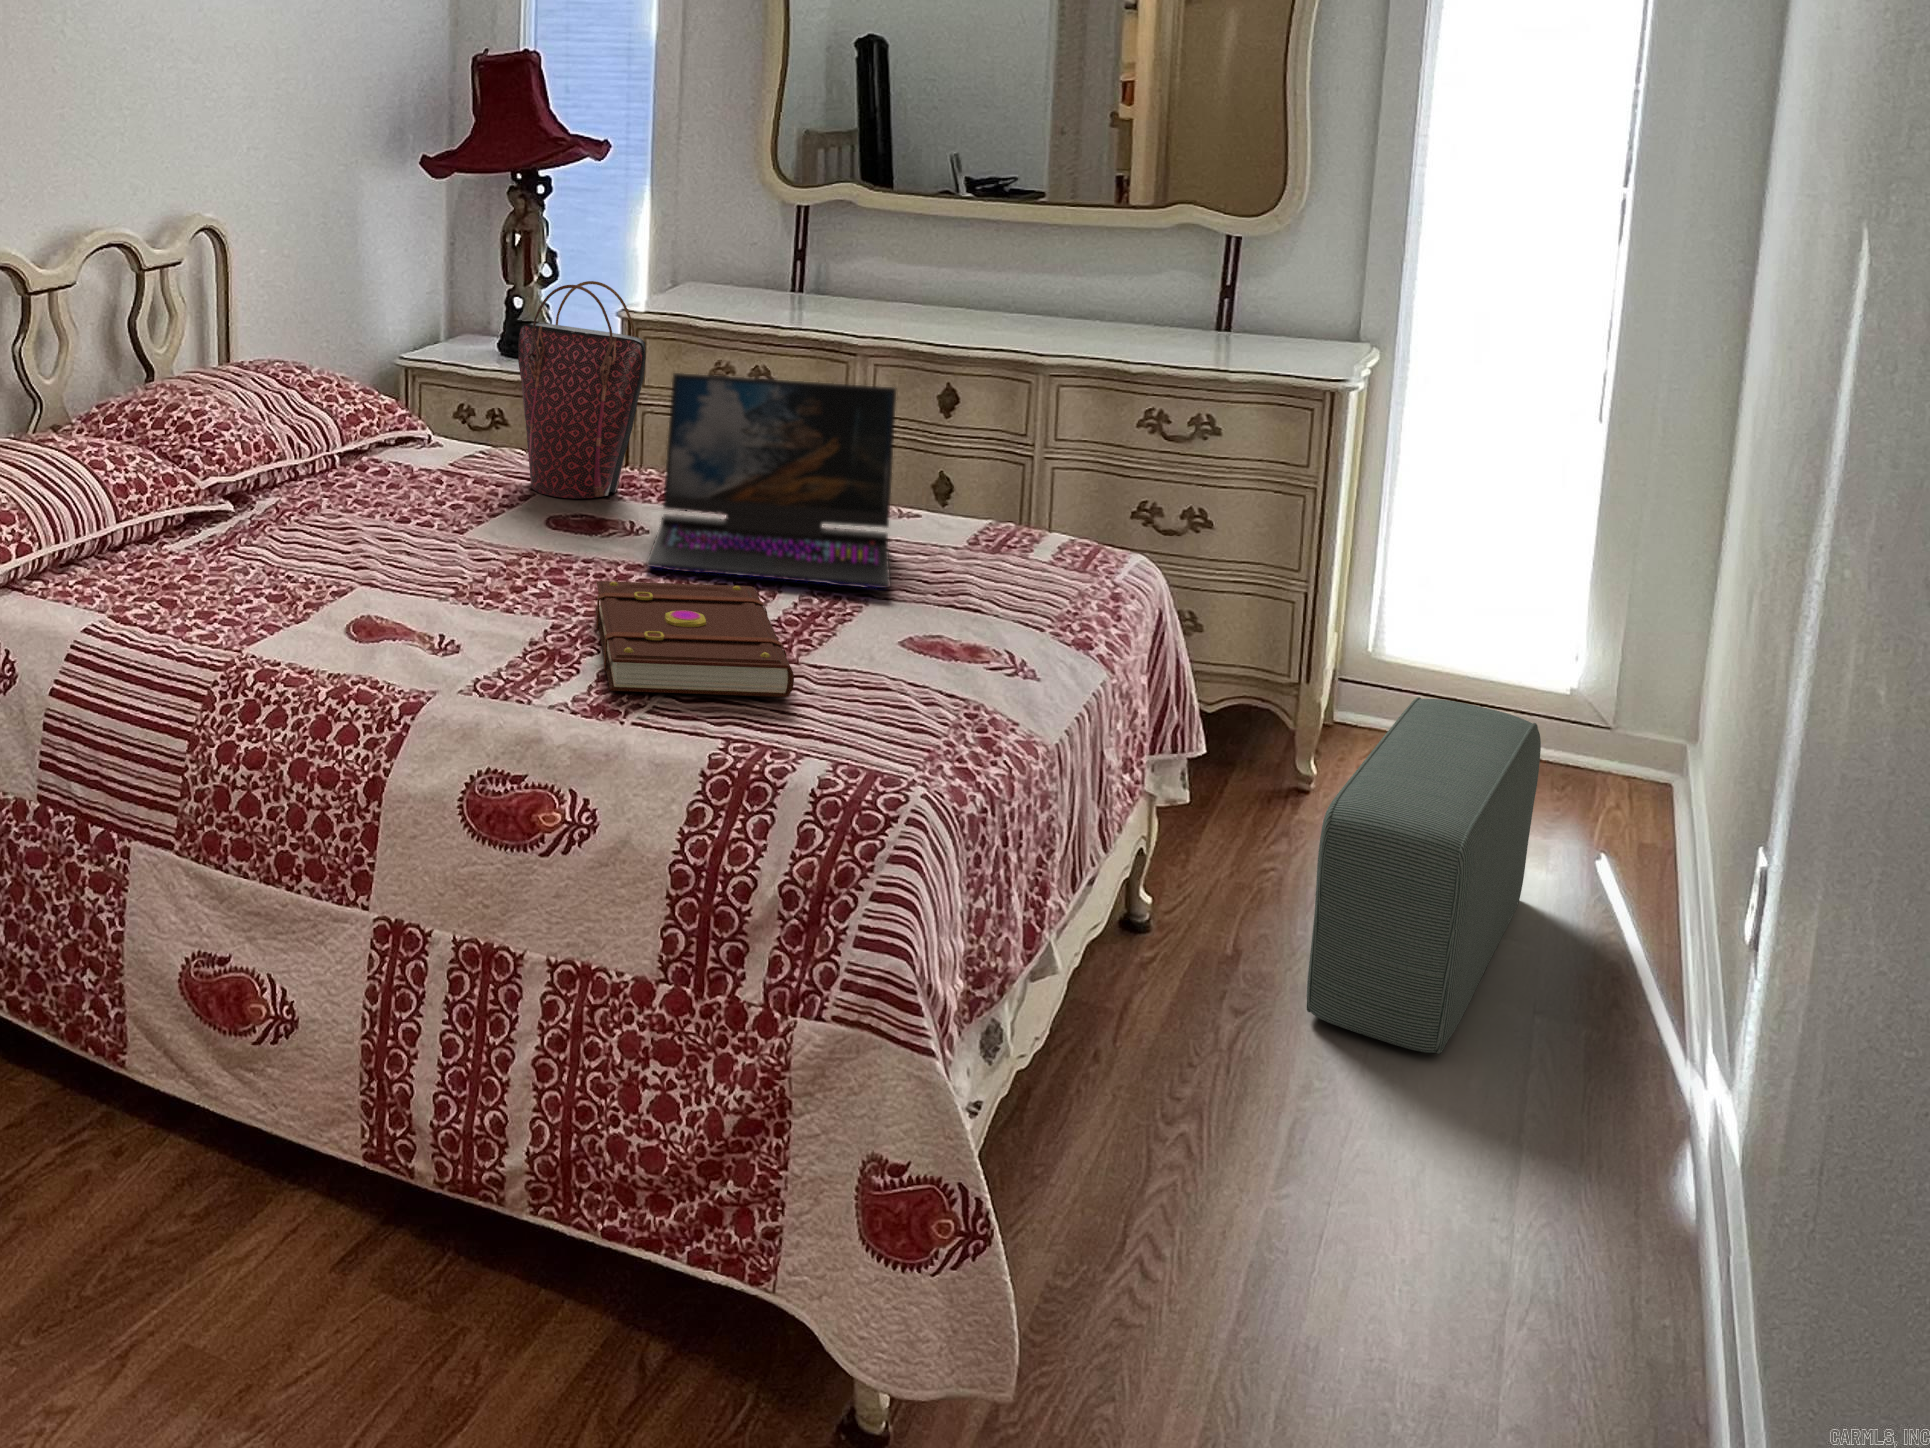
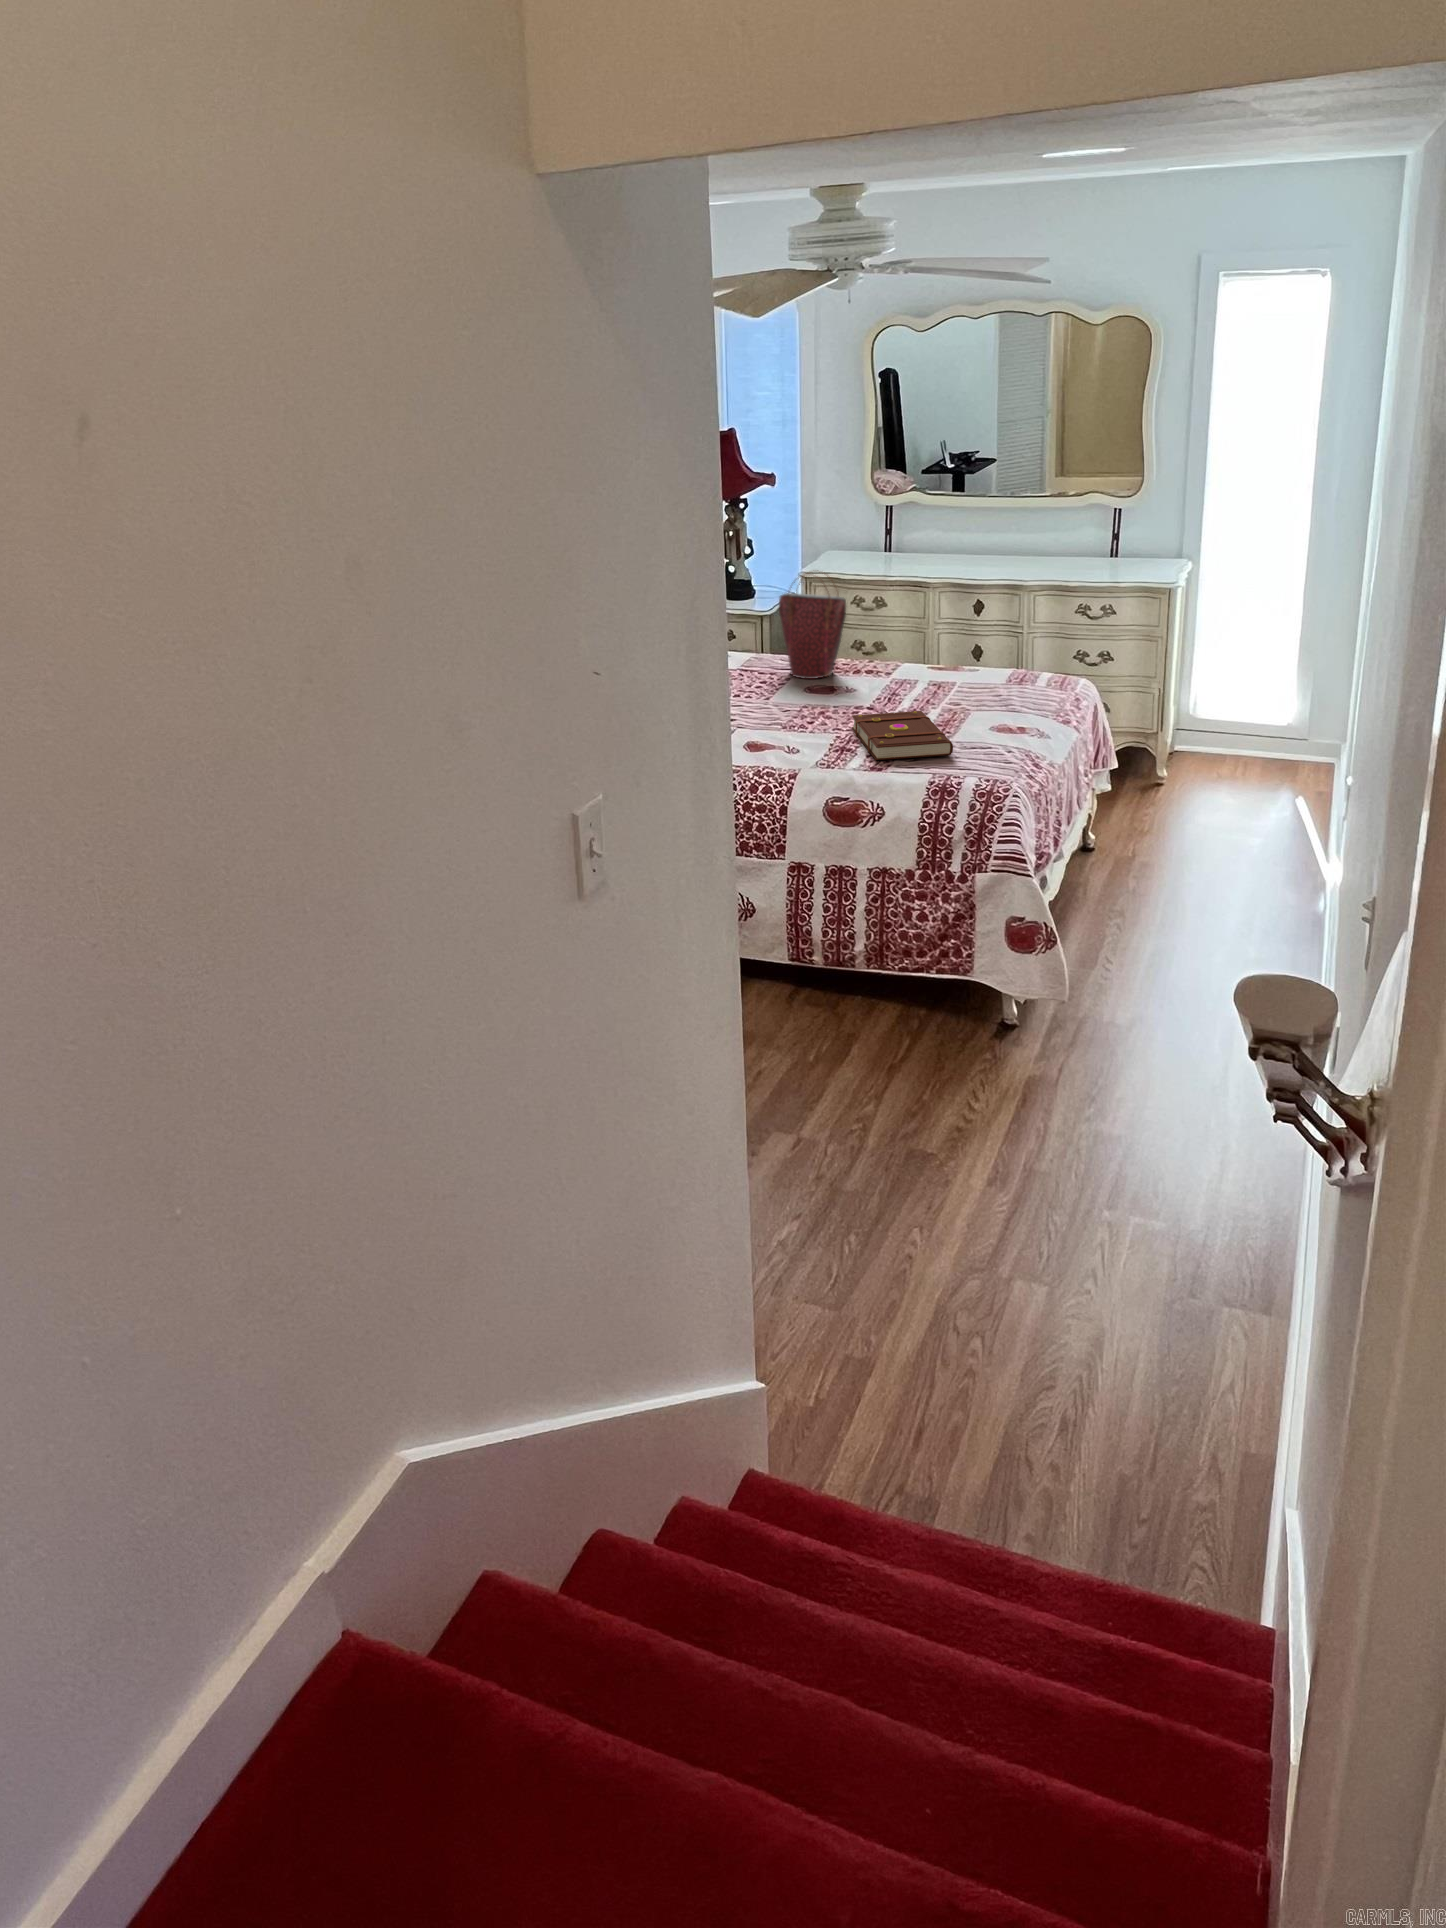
laptop: present [646,373,896,588] -> none [863,611,979,708]
pouf: present [1307,697,1541,1054] -> none [1167,733,1269,883]

